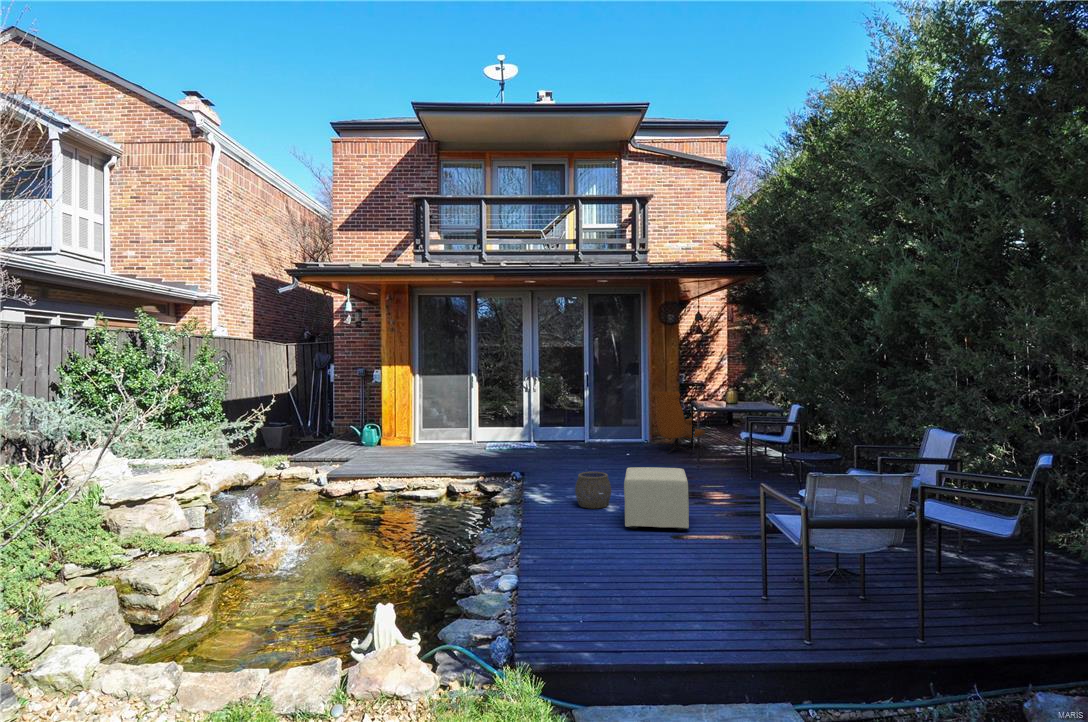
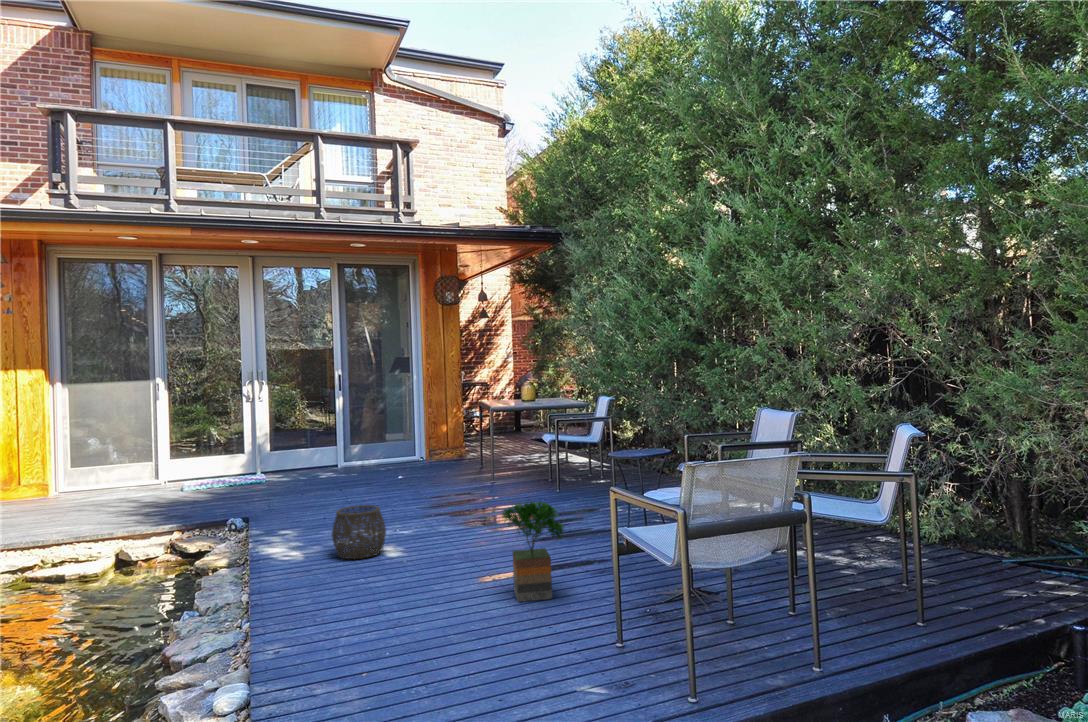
lounge chair: present [654,391,705,454] -> none [430,393,495,476]
ottoman: present [624,467,689,531] -> none [409,489,502,580]
potted tree: none [685,481,733,554] -> present [502,502,564,602]

